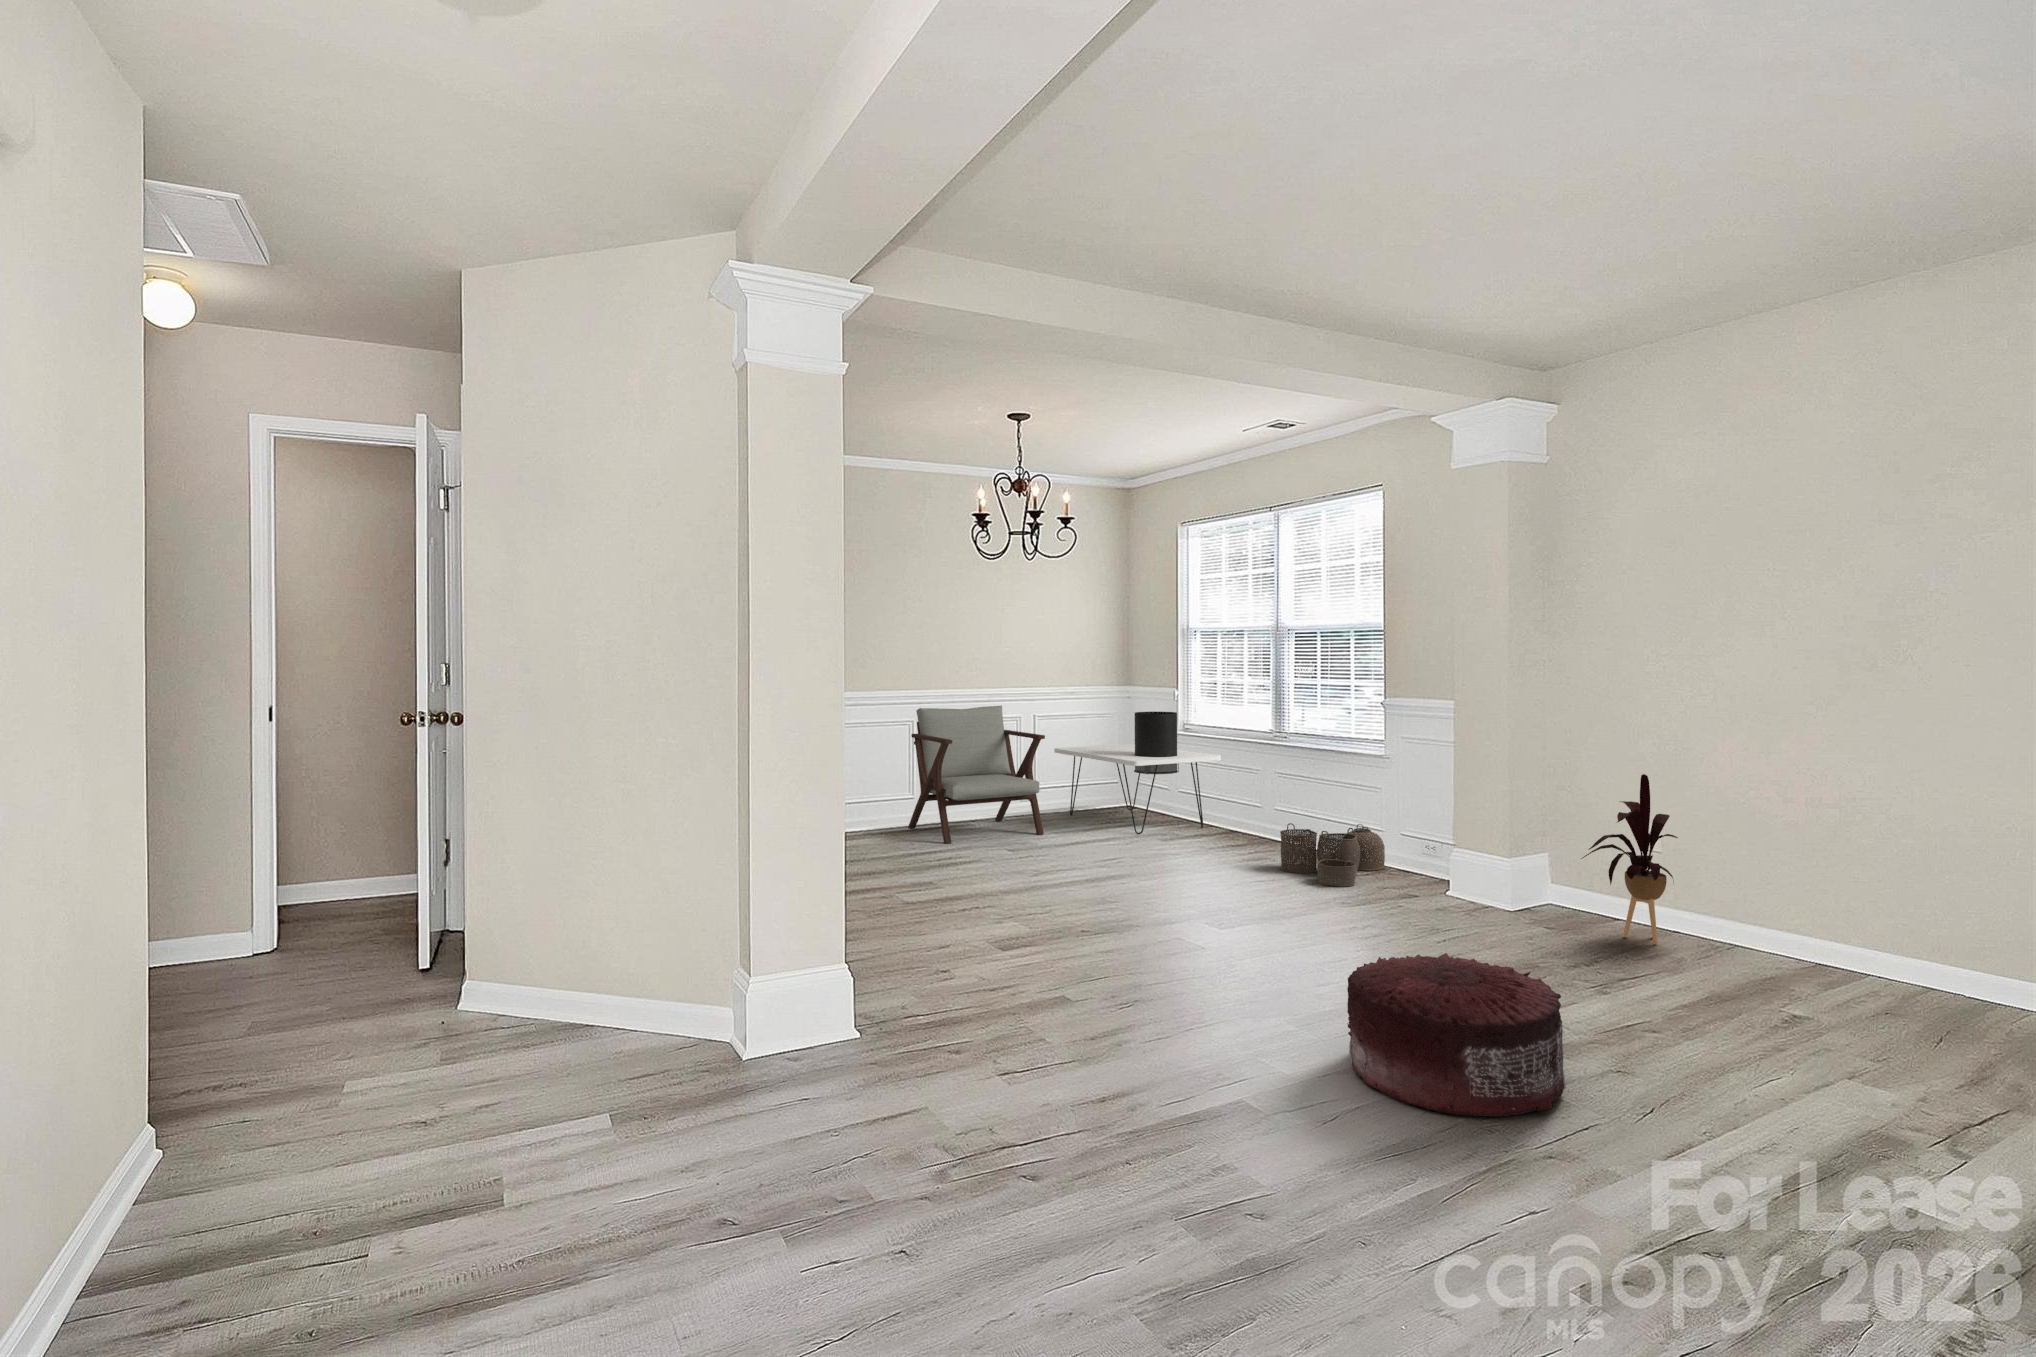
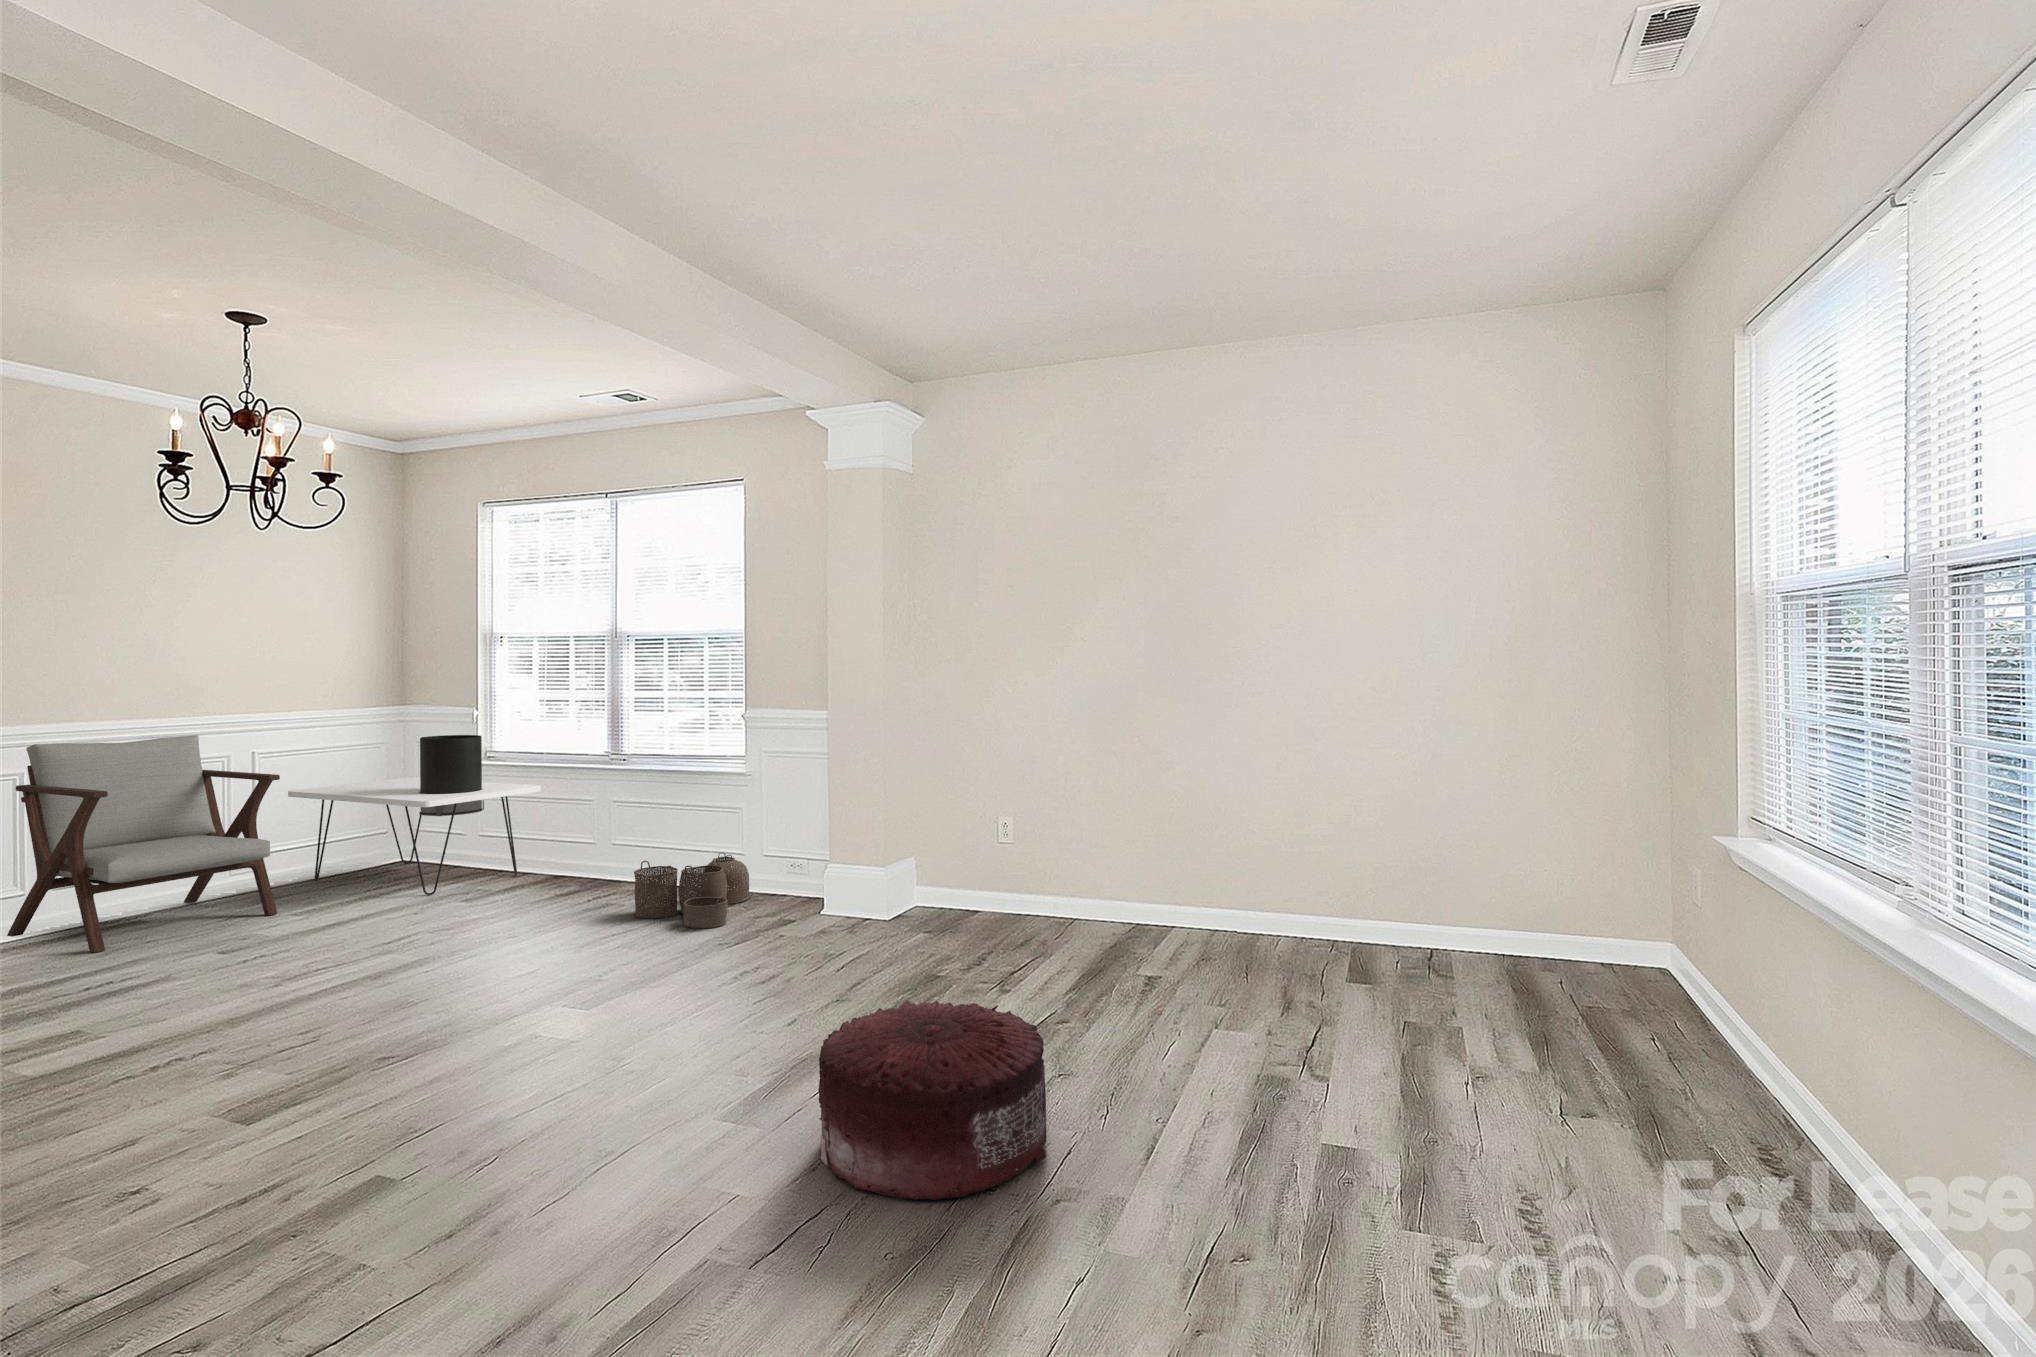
house plant: present [1583,774,1678,944] -> none [959,779,1042,940]

